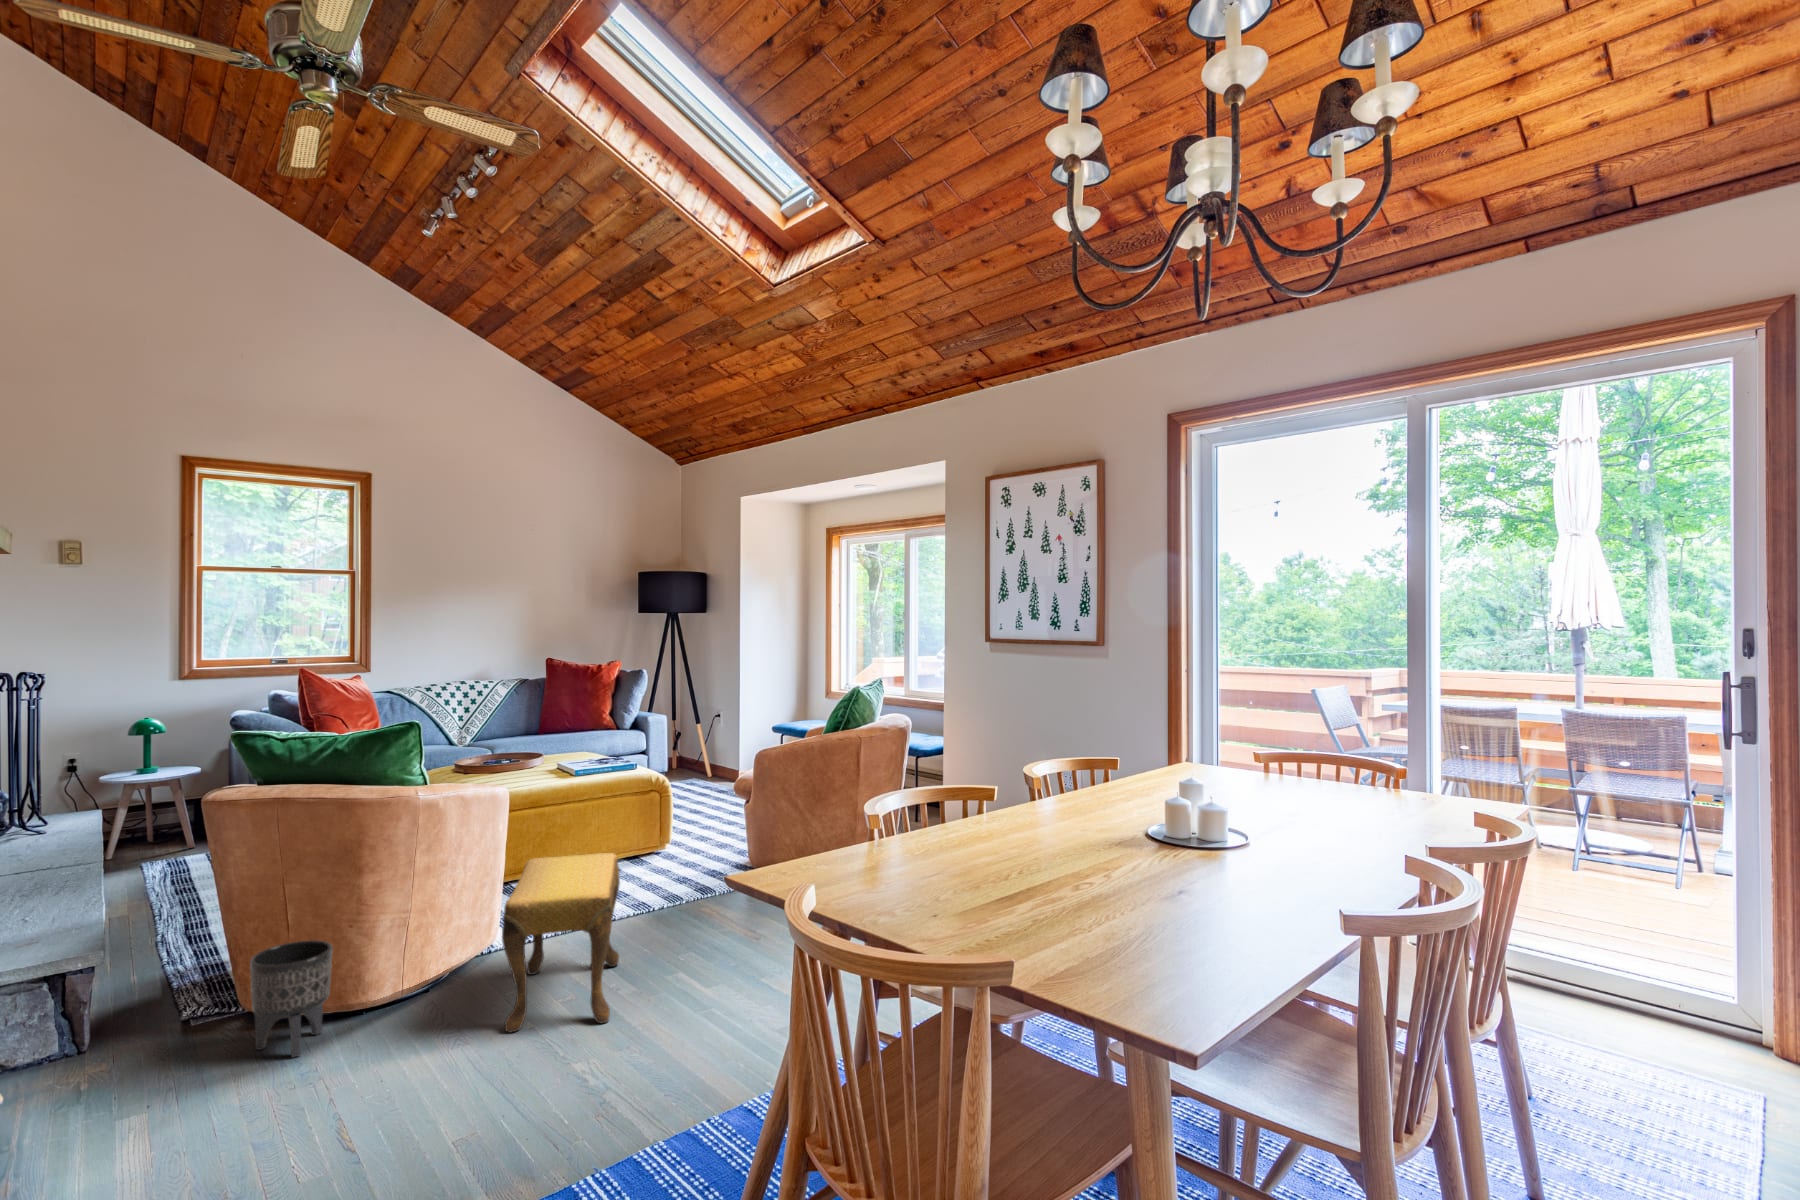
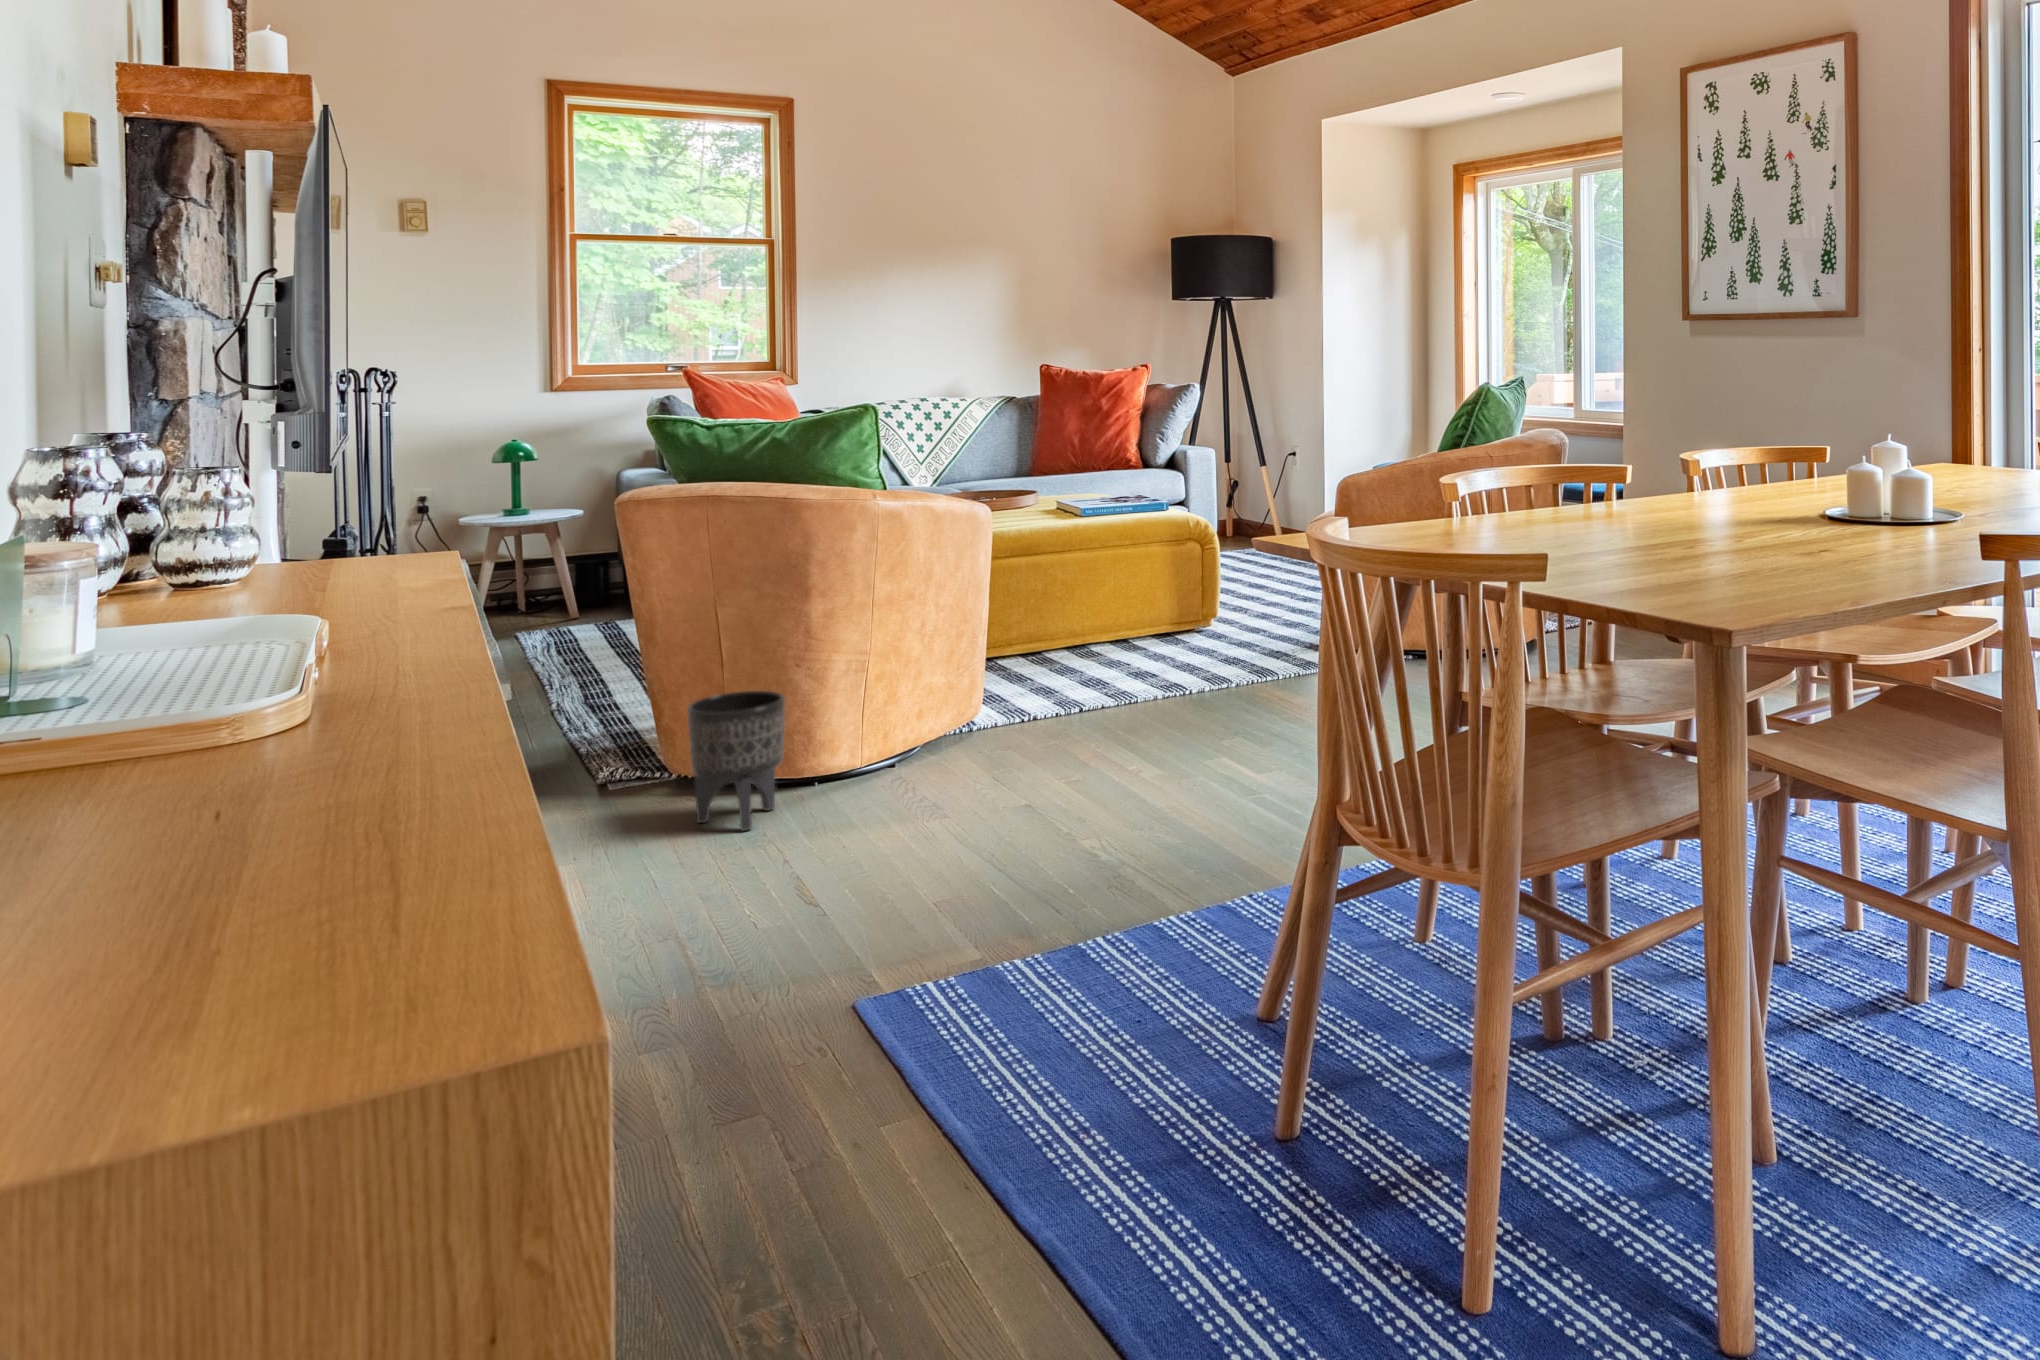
footstool: present [502,853,620,1033] -> none [996,597,1151,814]

